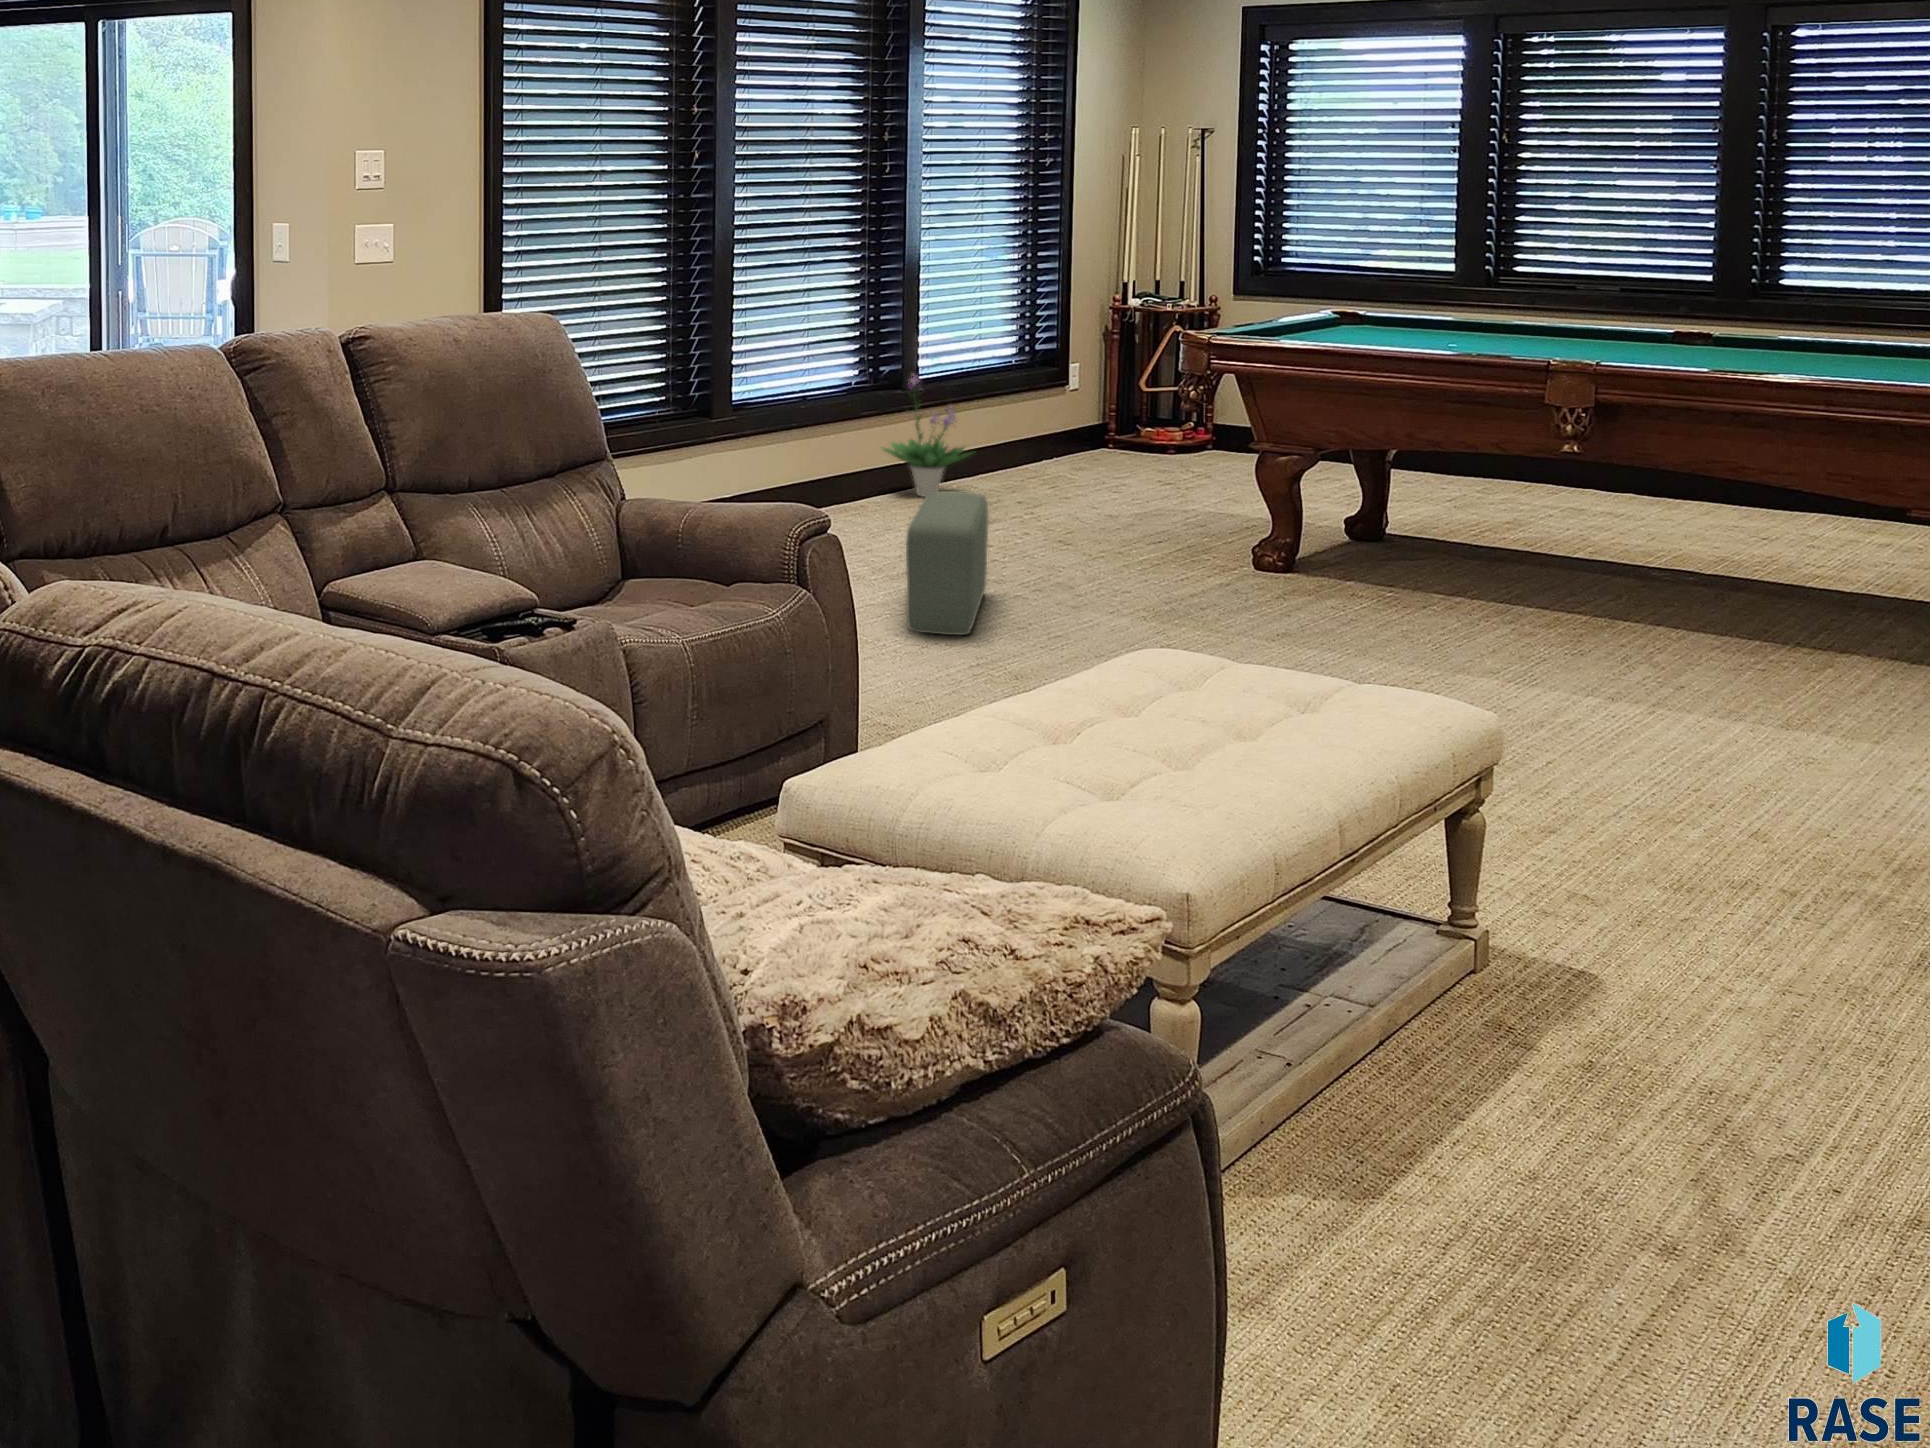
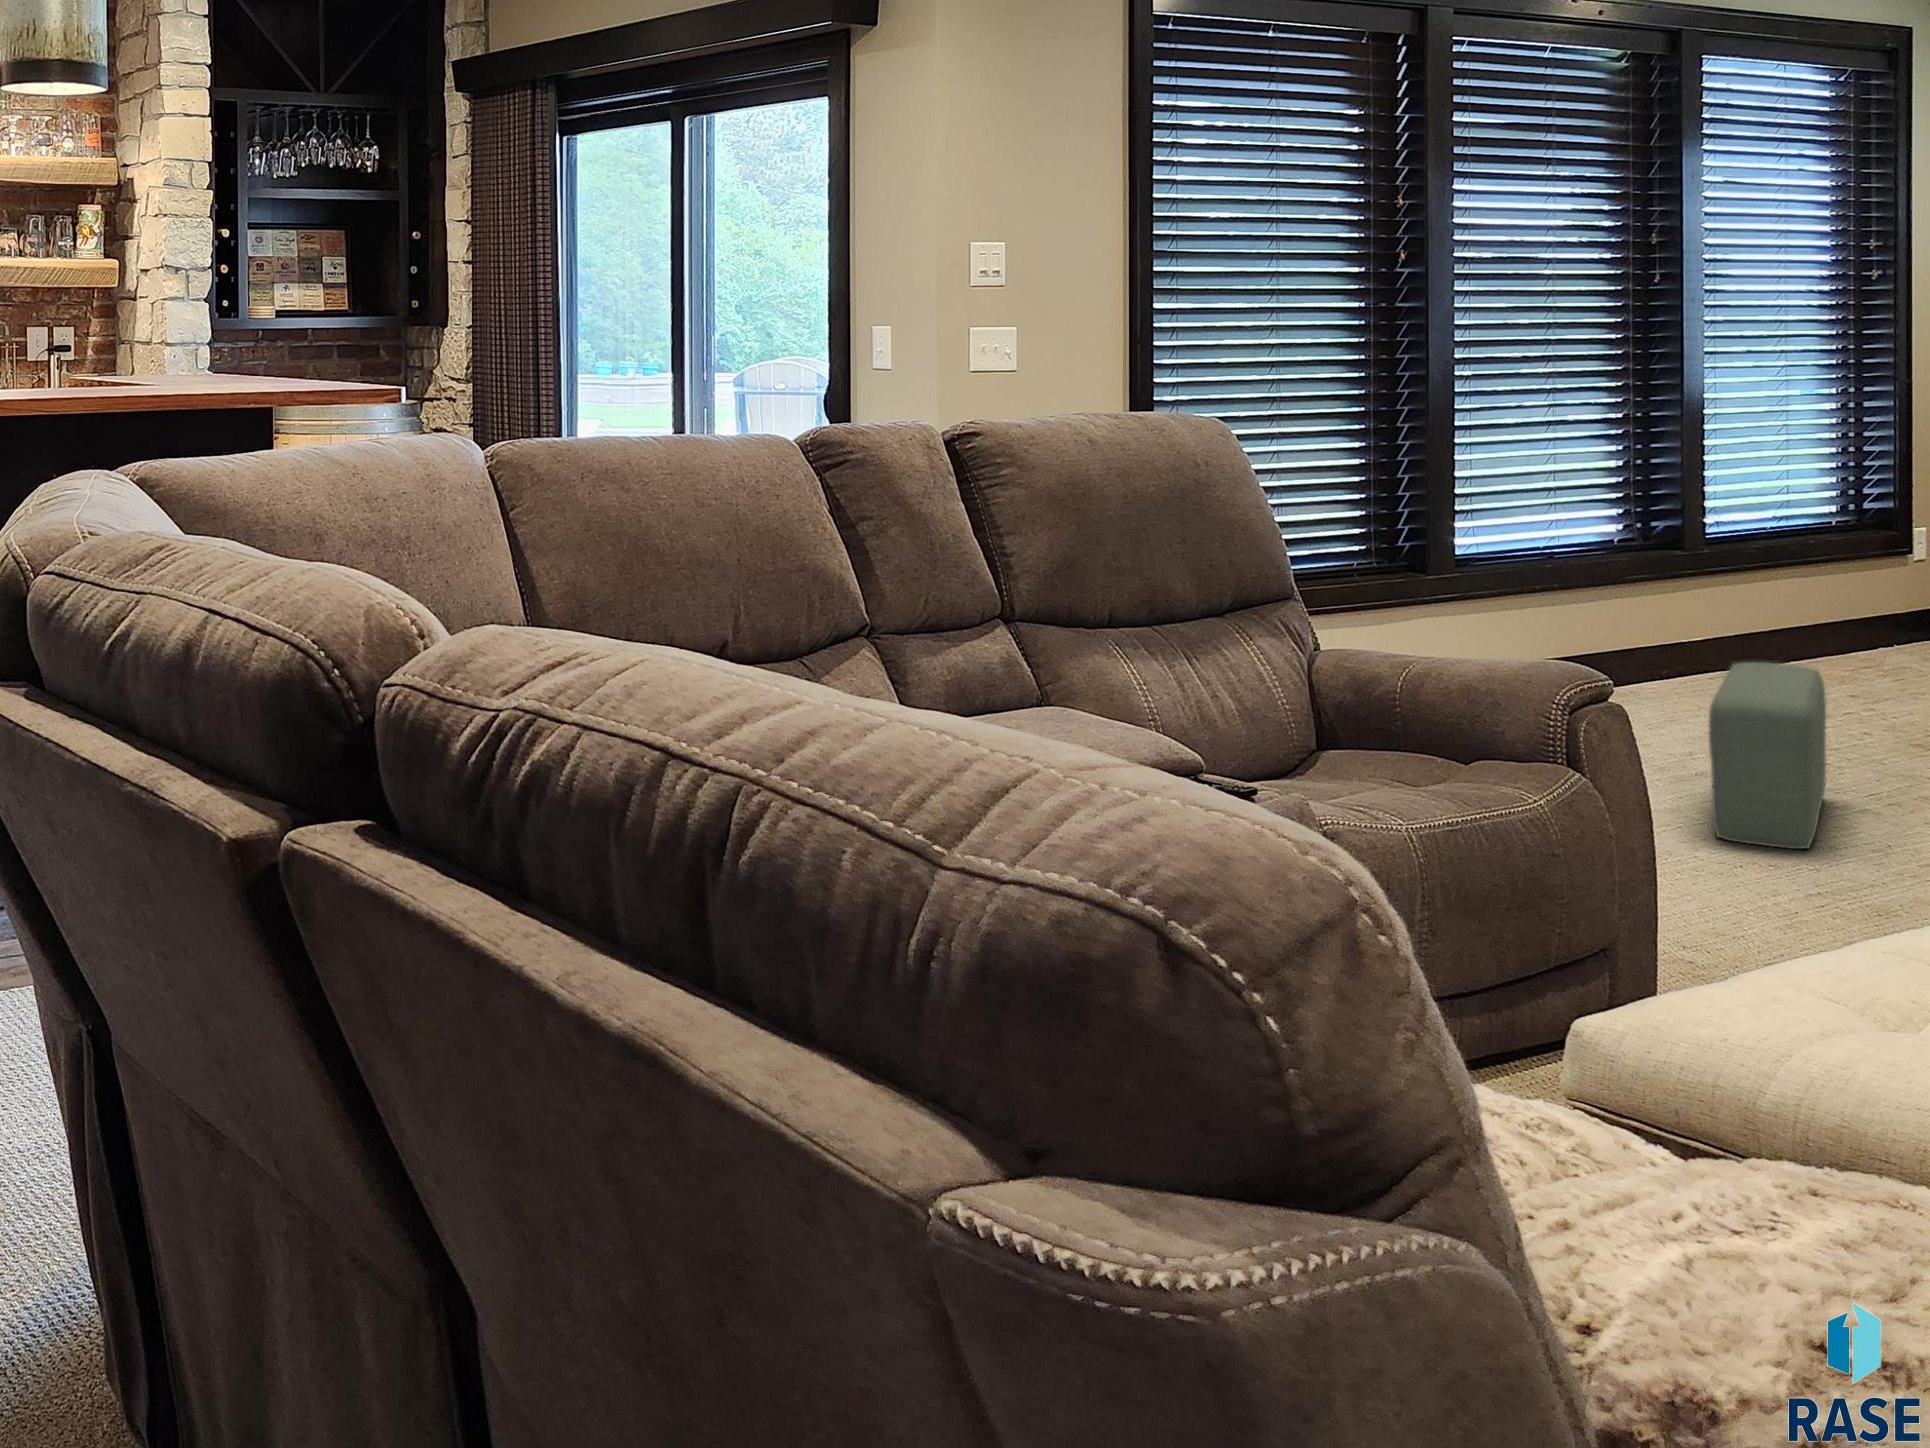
potted plant: present [883,375,972,497] -> none [1649,523,1788,678]

